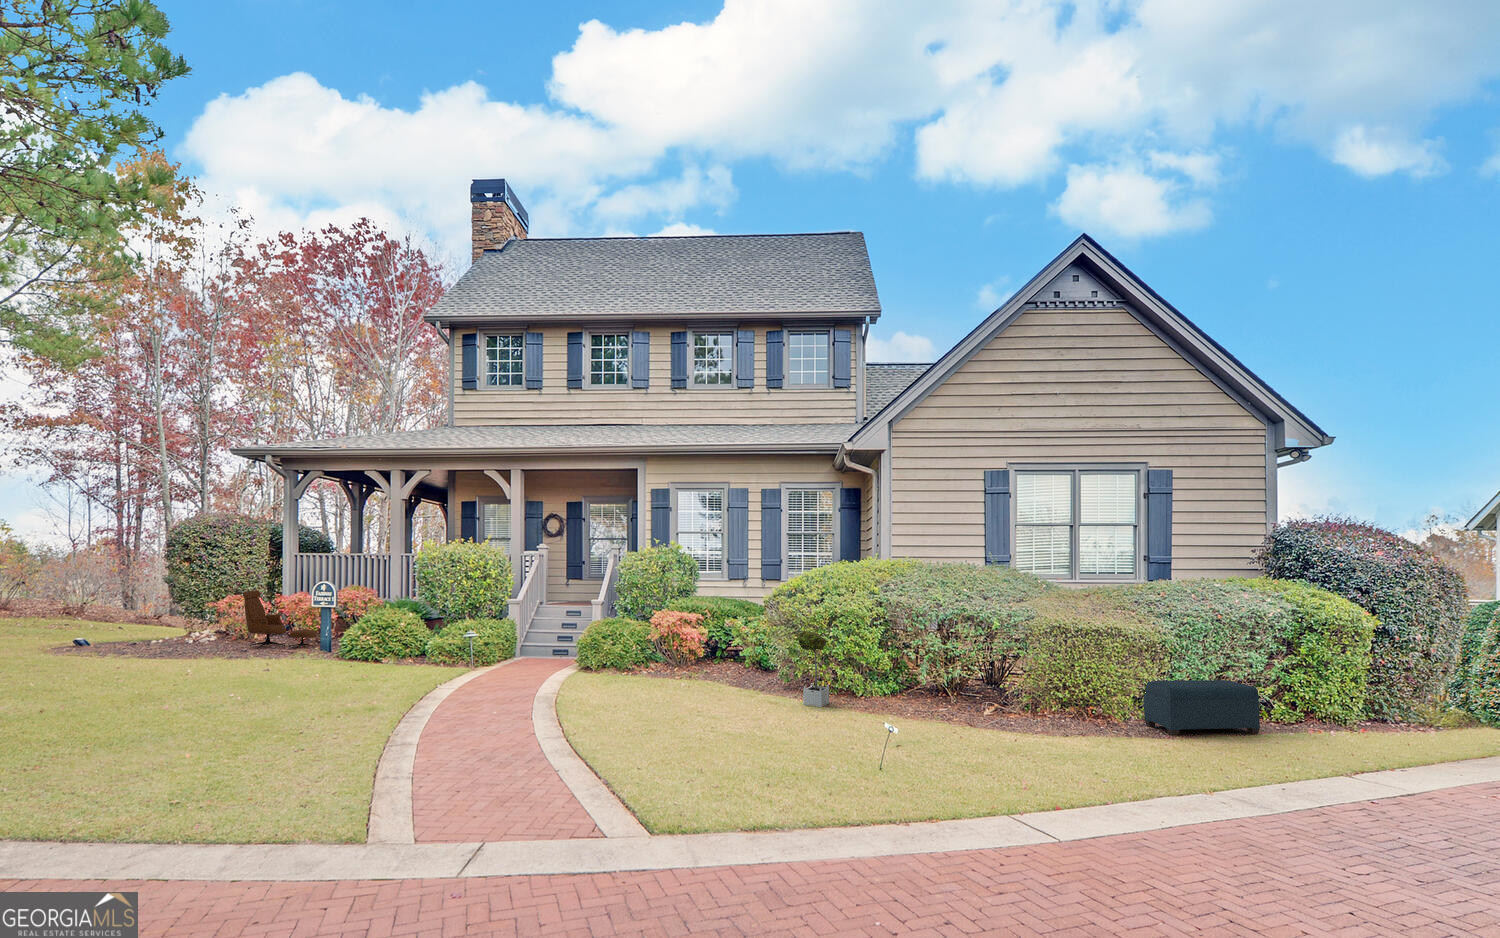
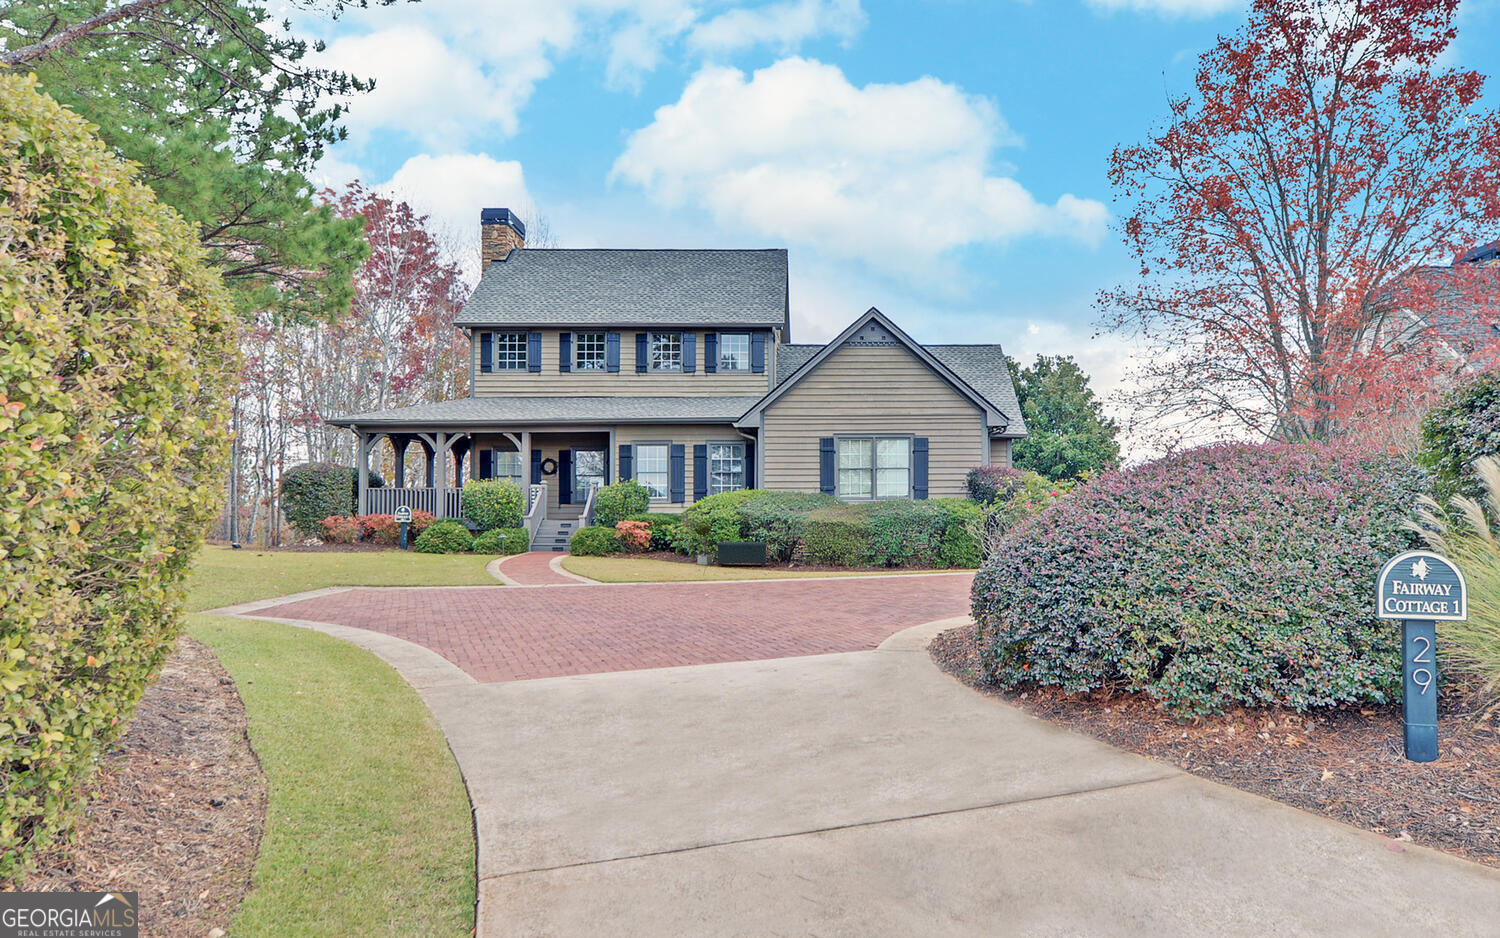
lounge chair: present [243,590,316,649] -> none [351,512,398,549]
bench: present [1144,680,1260,736] -> present [717,542,767,567]

